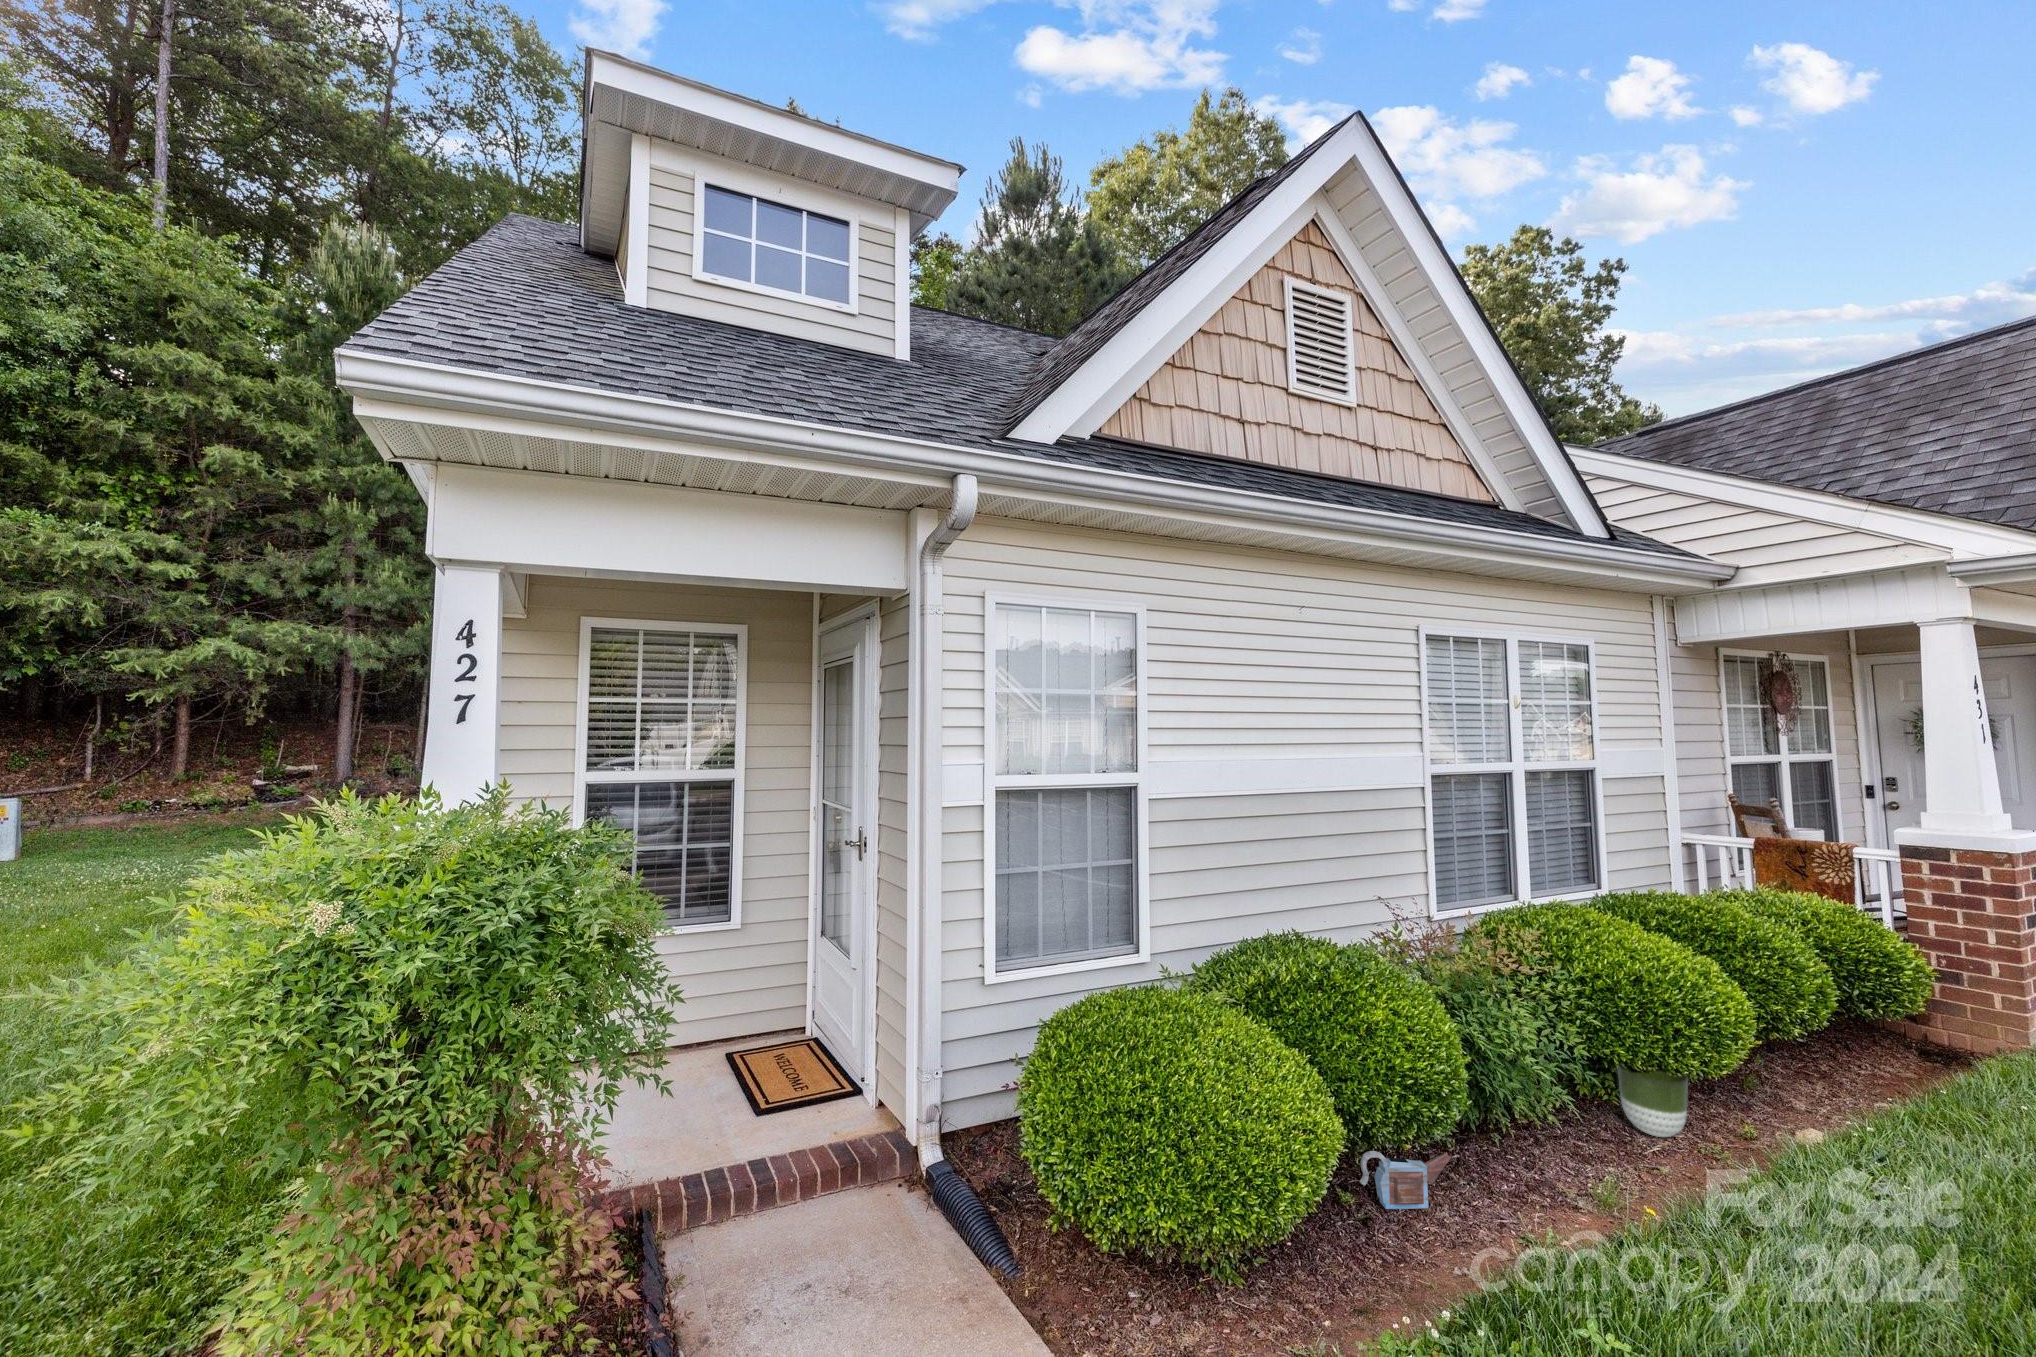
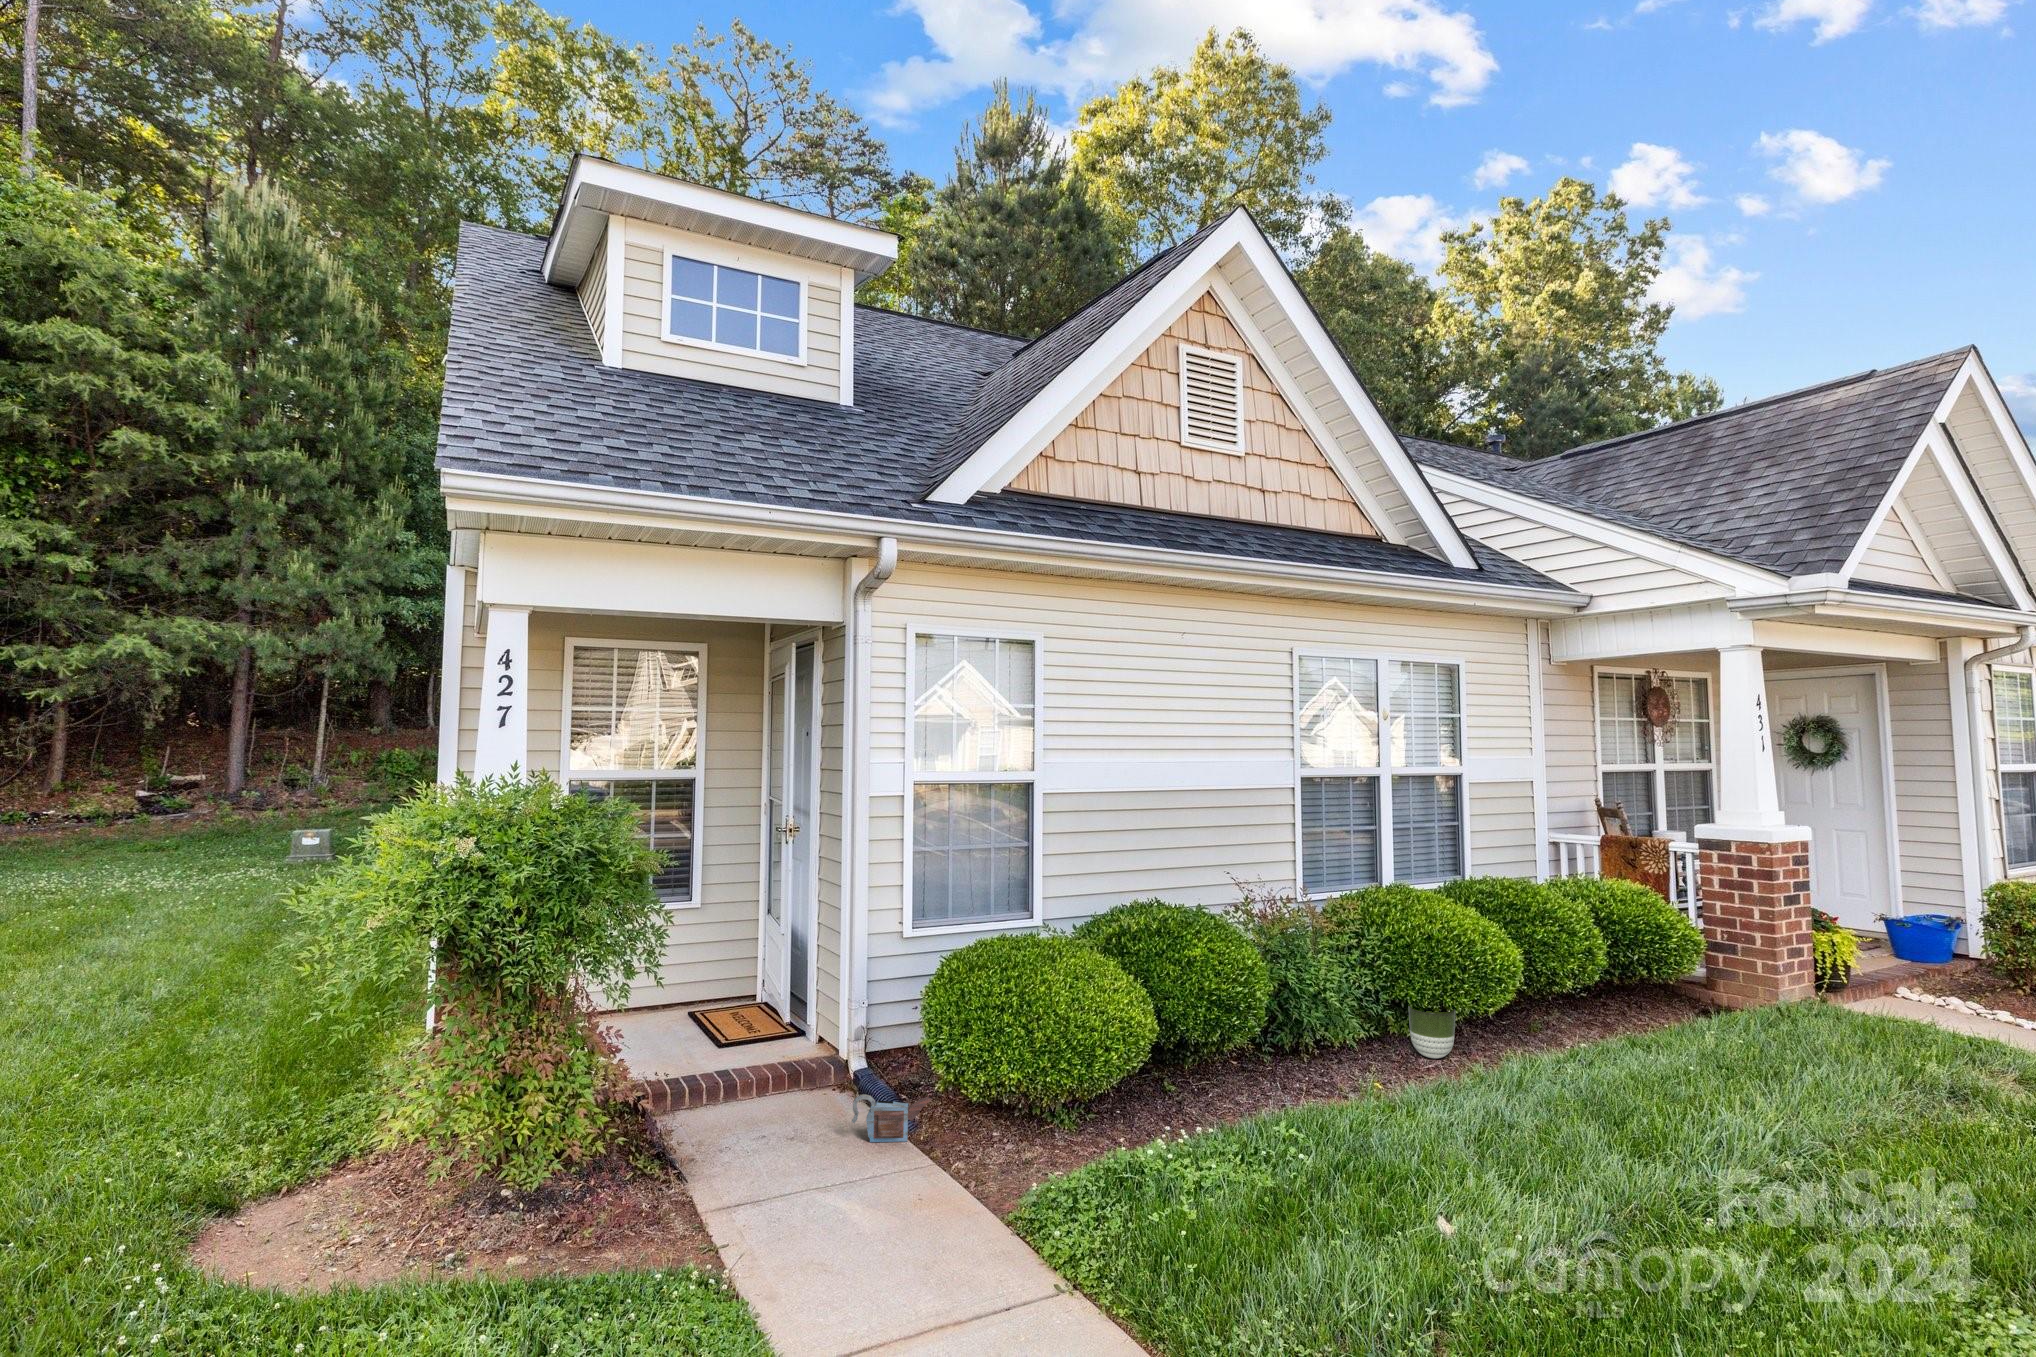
watering can: present [1360,1151,1451,1209] -> present [852,1094,932,1142]

